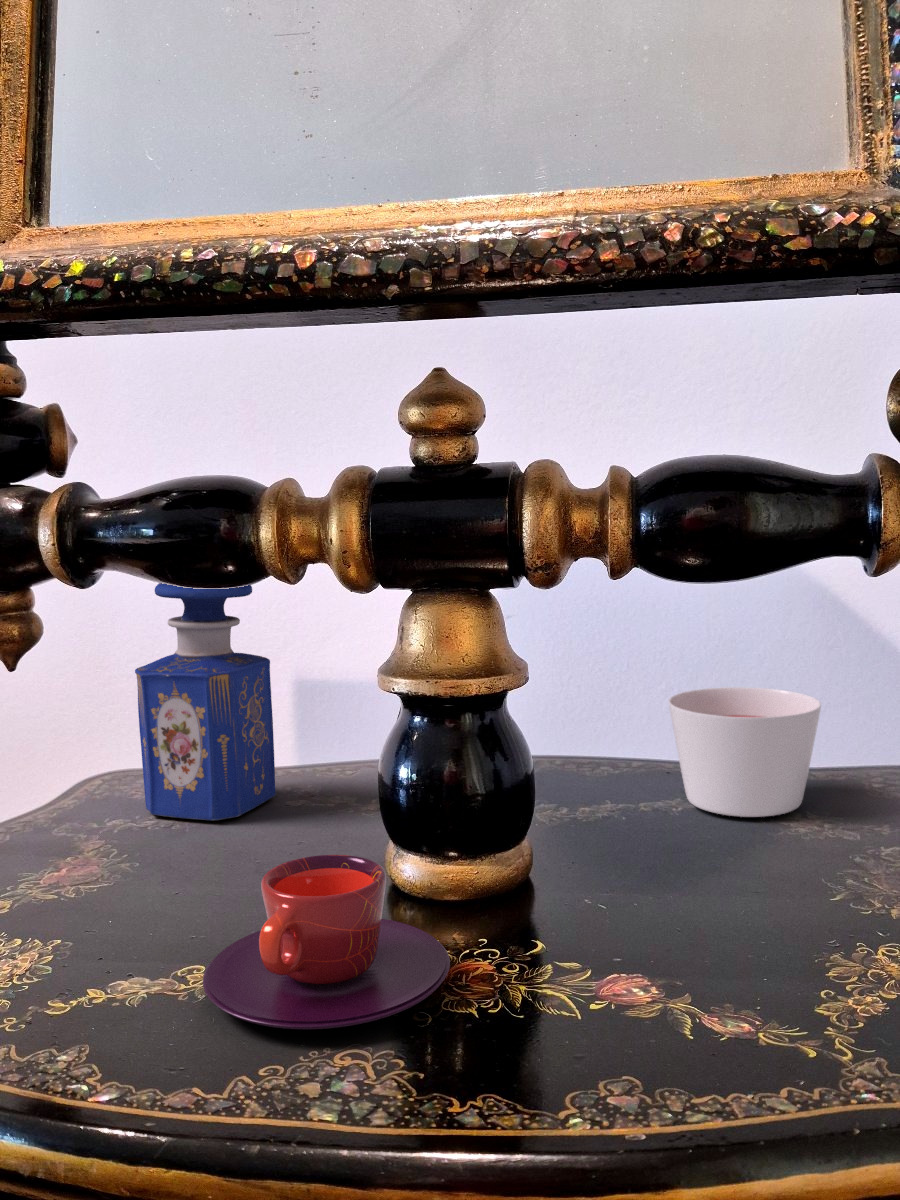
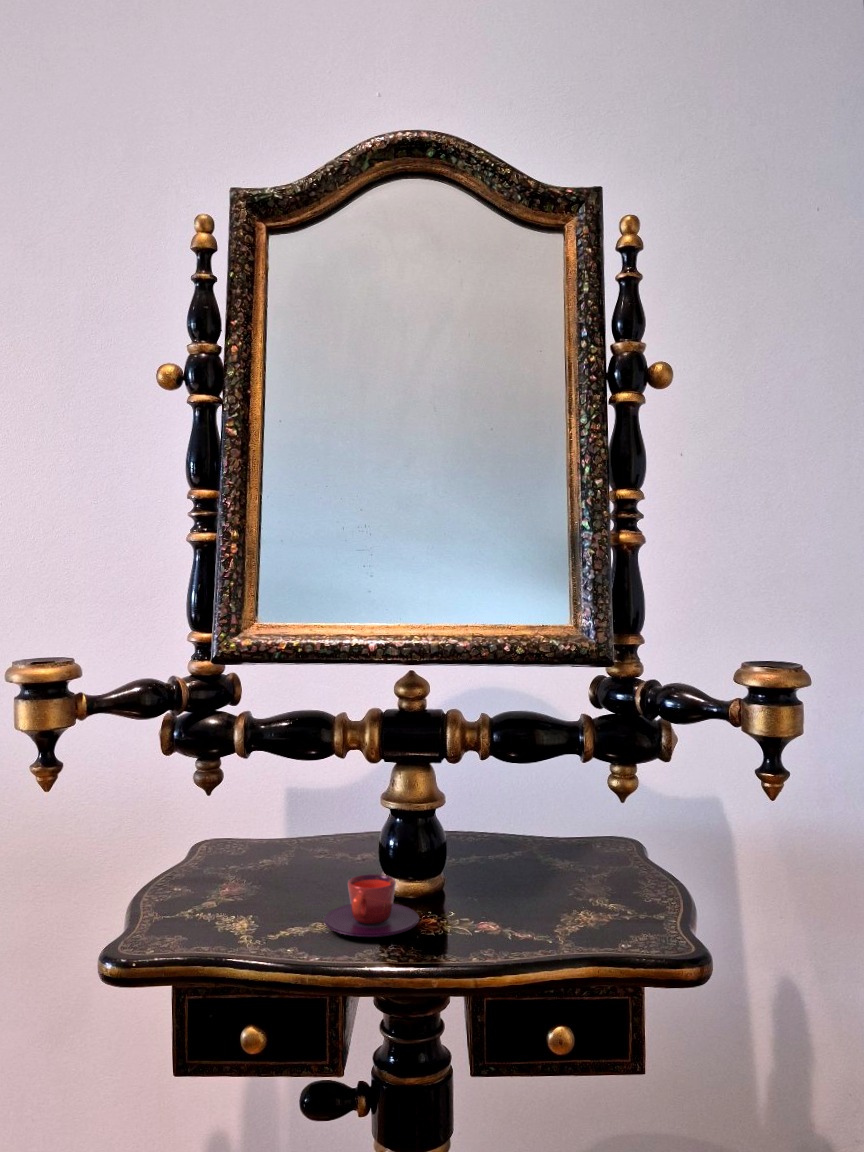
perfume bottle: present [135,583,276,820] -> none [249,745,312,867]
candle: present [669,687,821,817] -> none [502,803,570,864]

